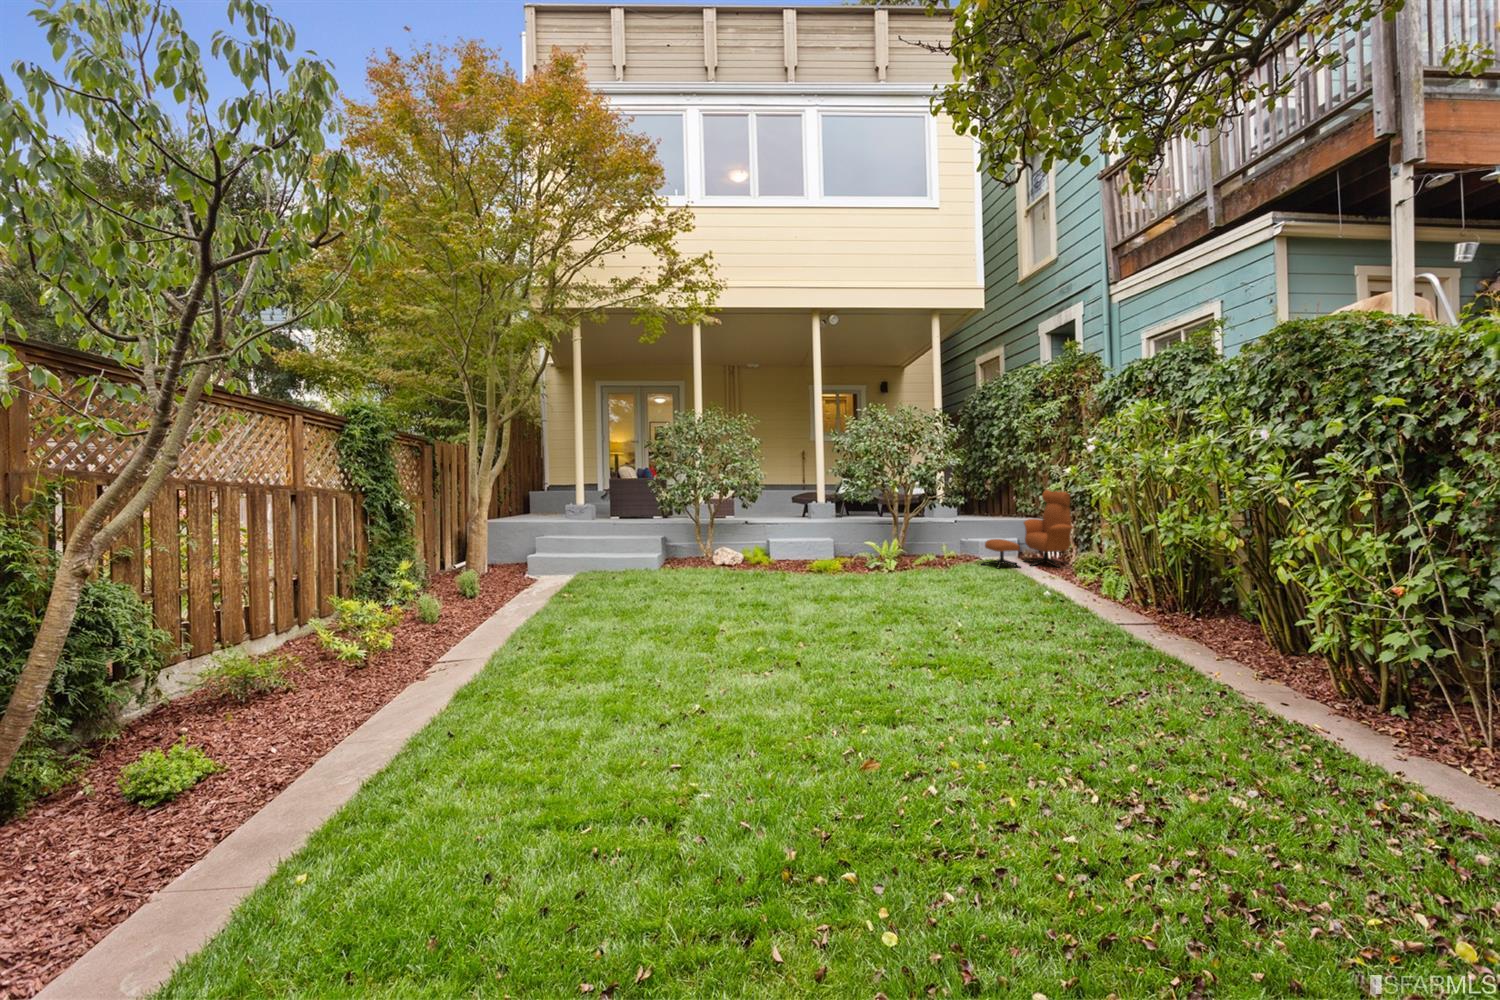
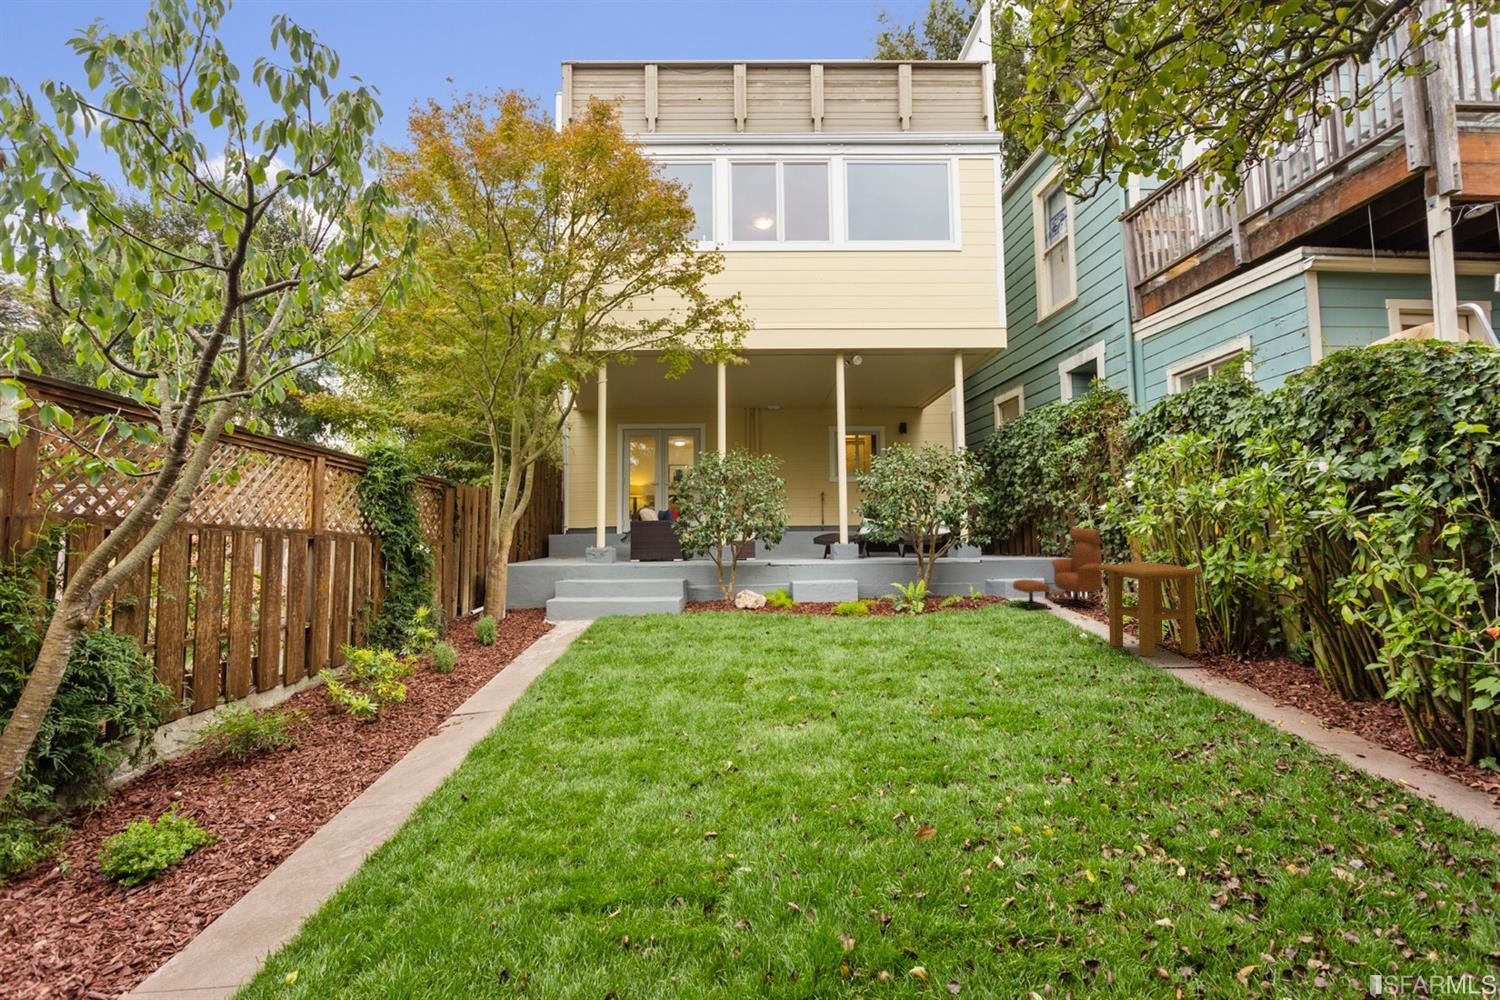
side table: none [1062,524,1163,613] -> present [1098,563,1202,657]

